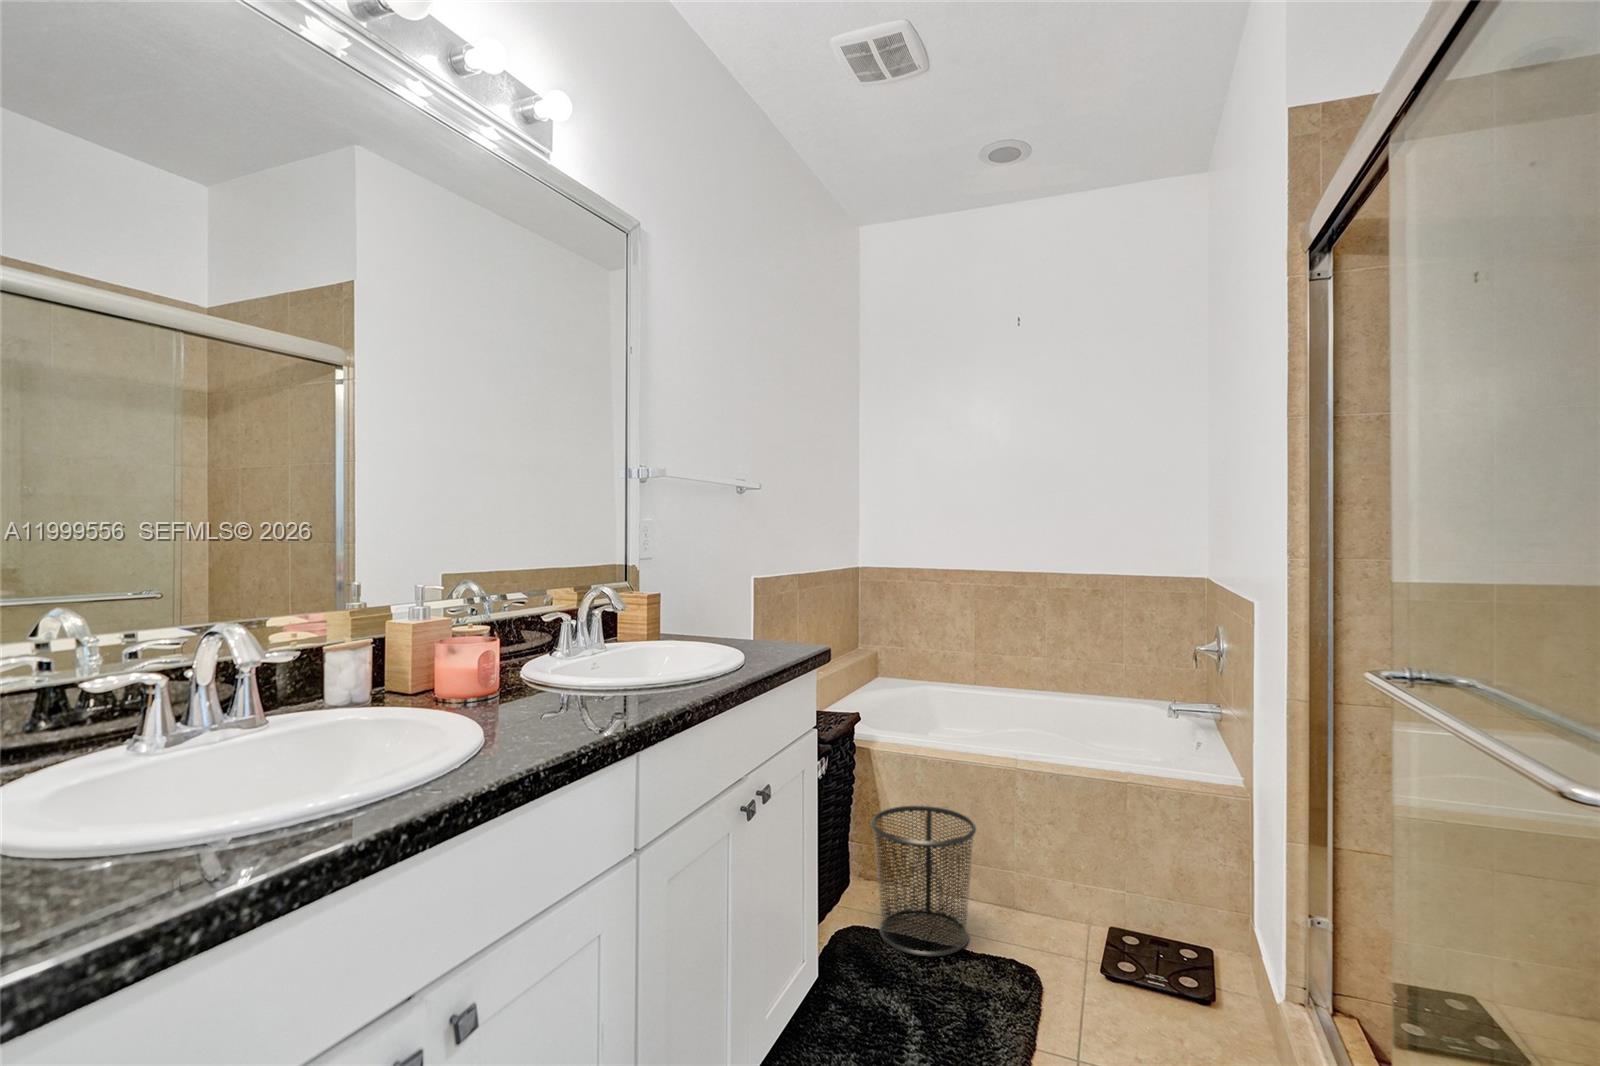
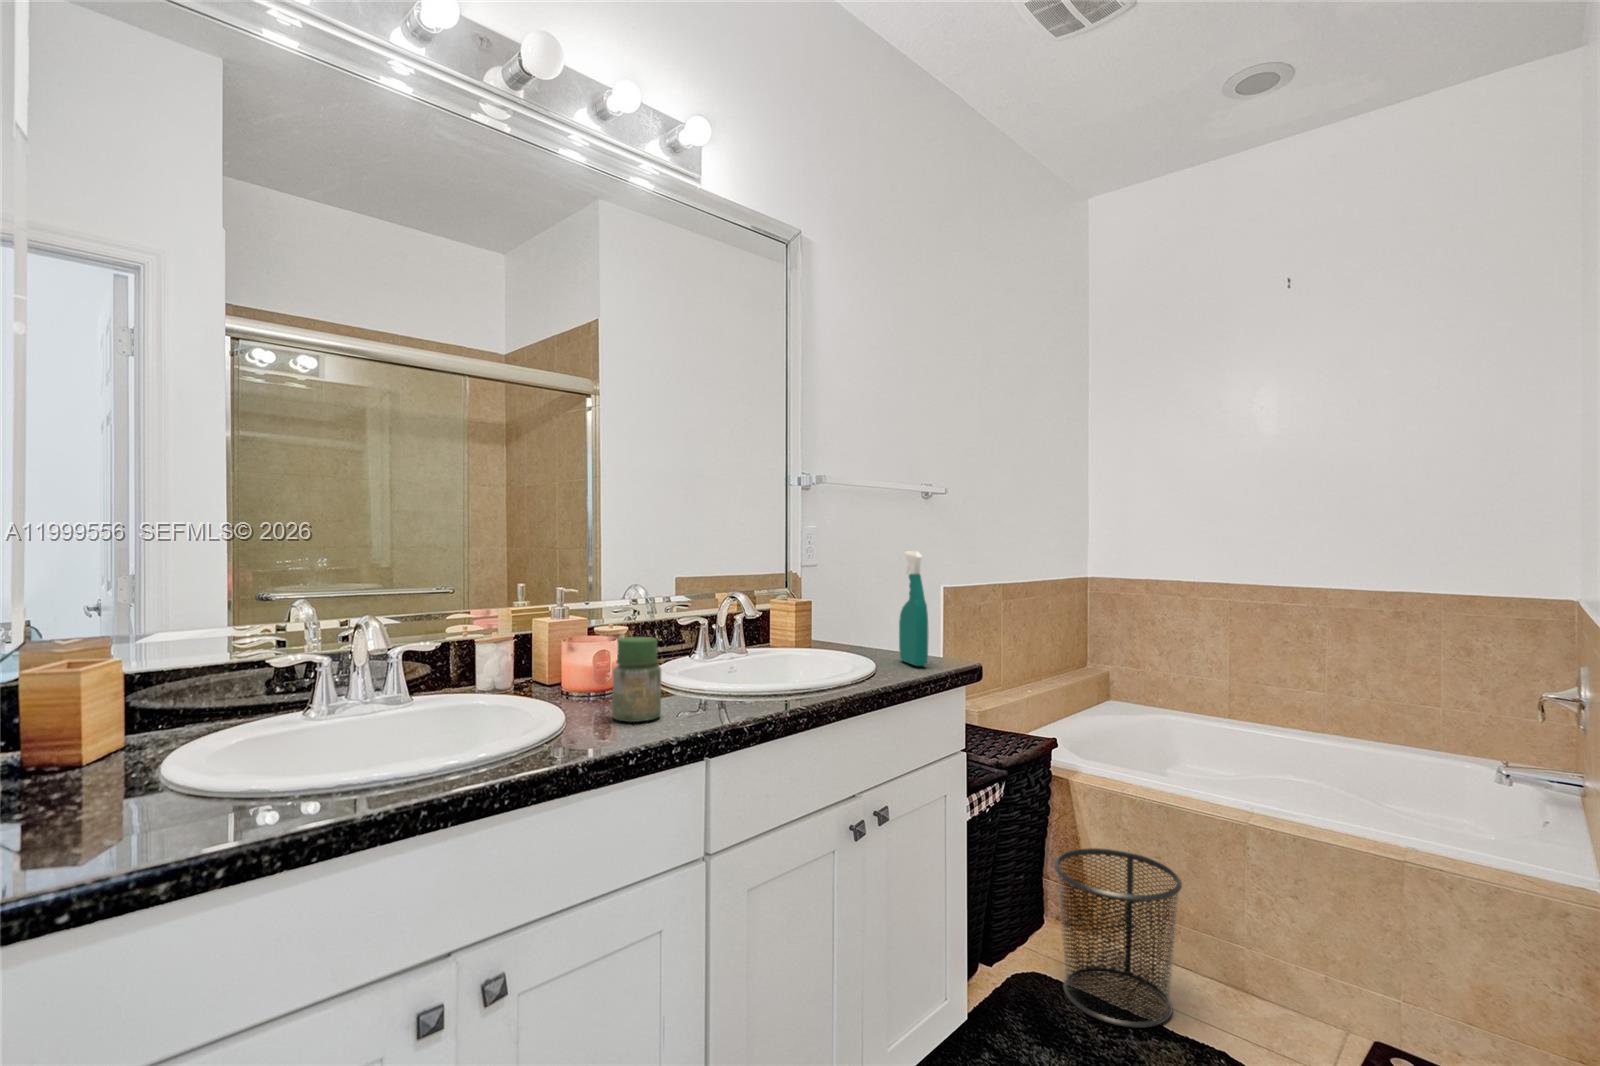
spray bottle: none [756,543,788,652] -> present [899,551,928,666]
jar: none [526,634,579,723] -> present [612,637,661,722]

